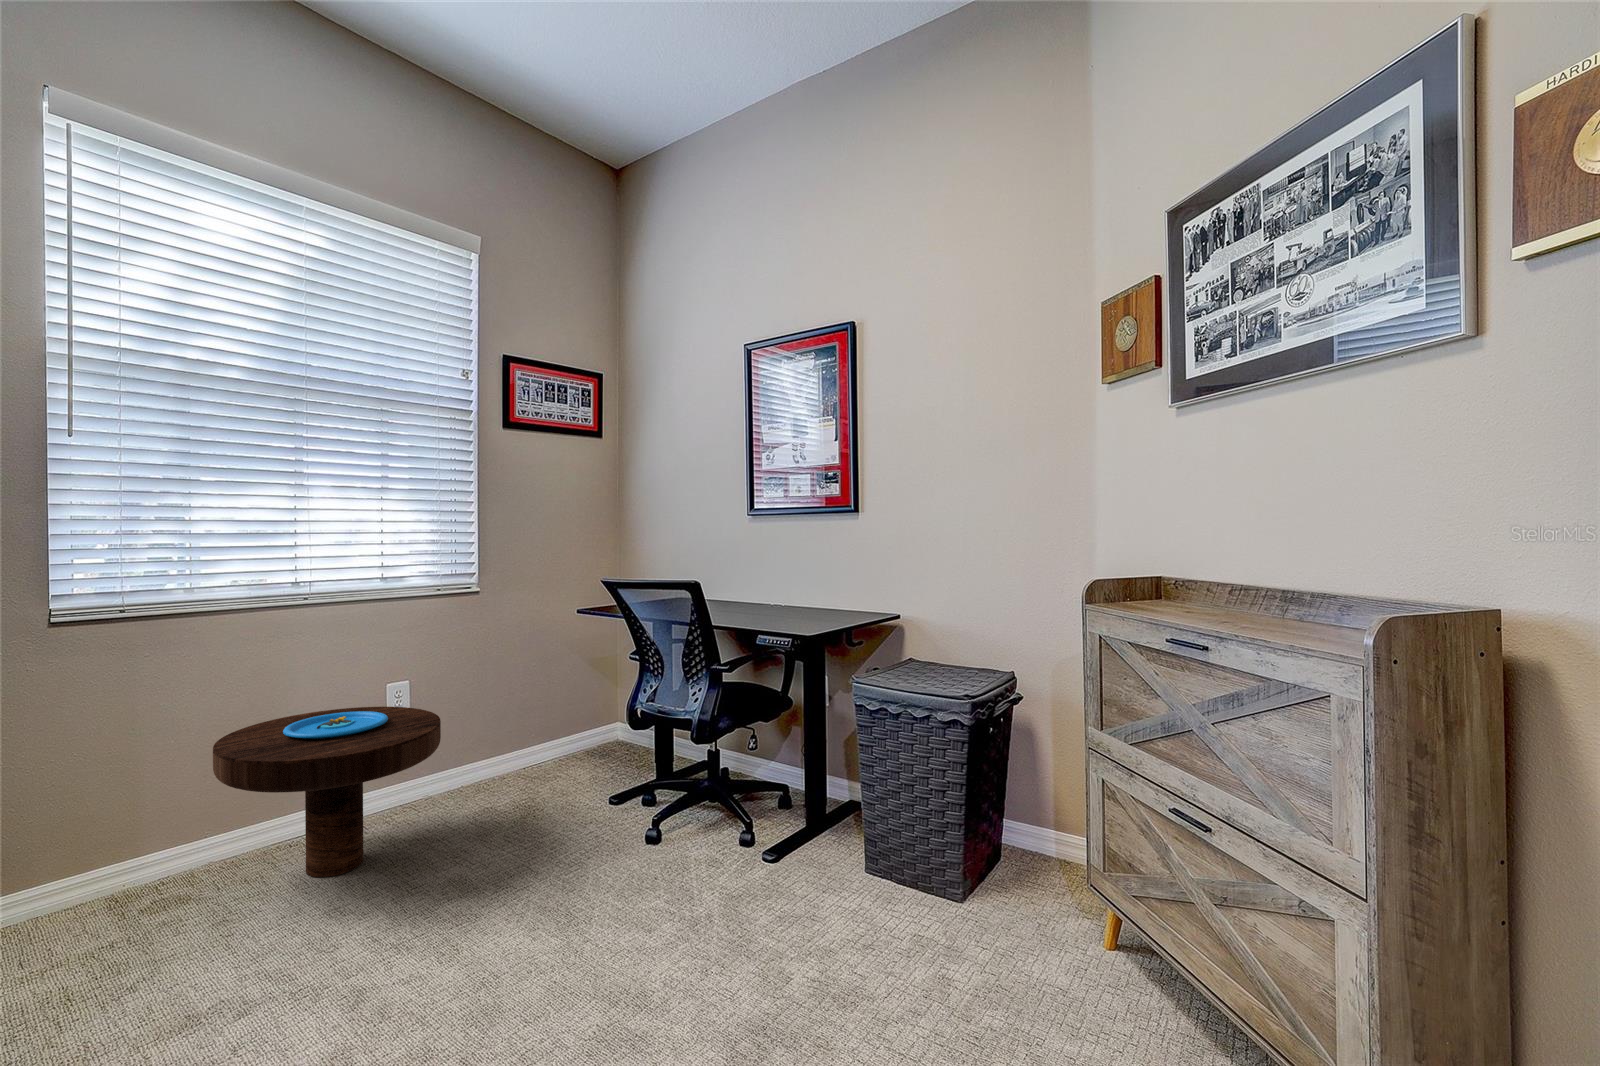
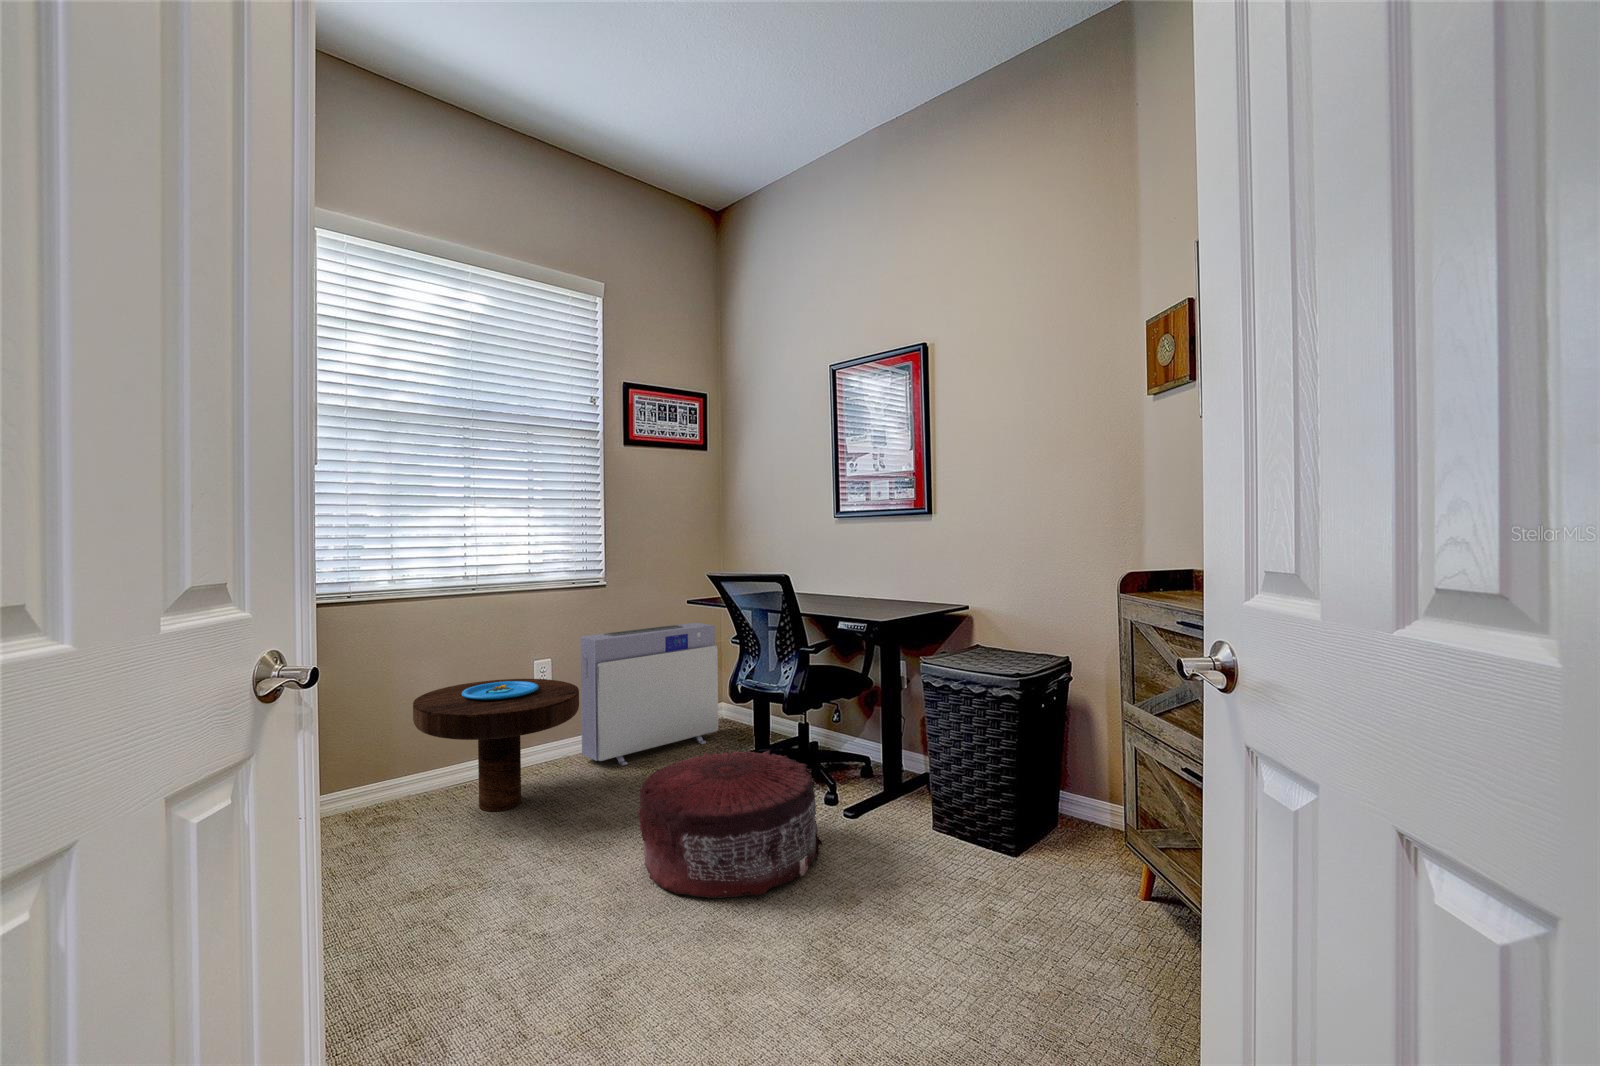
air purifier: none [446,634,613,805] -> present [581,623,718,766]
pouf: none [508,788,740,988] -> present [637,750,822,898]

